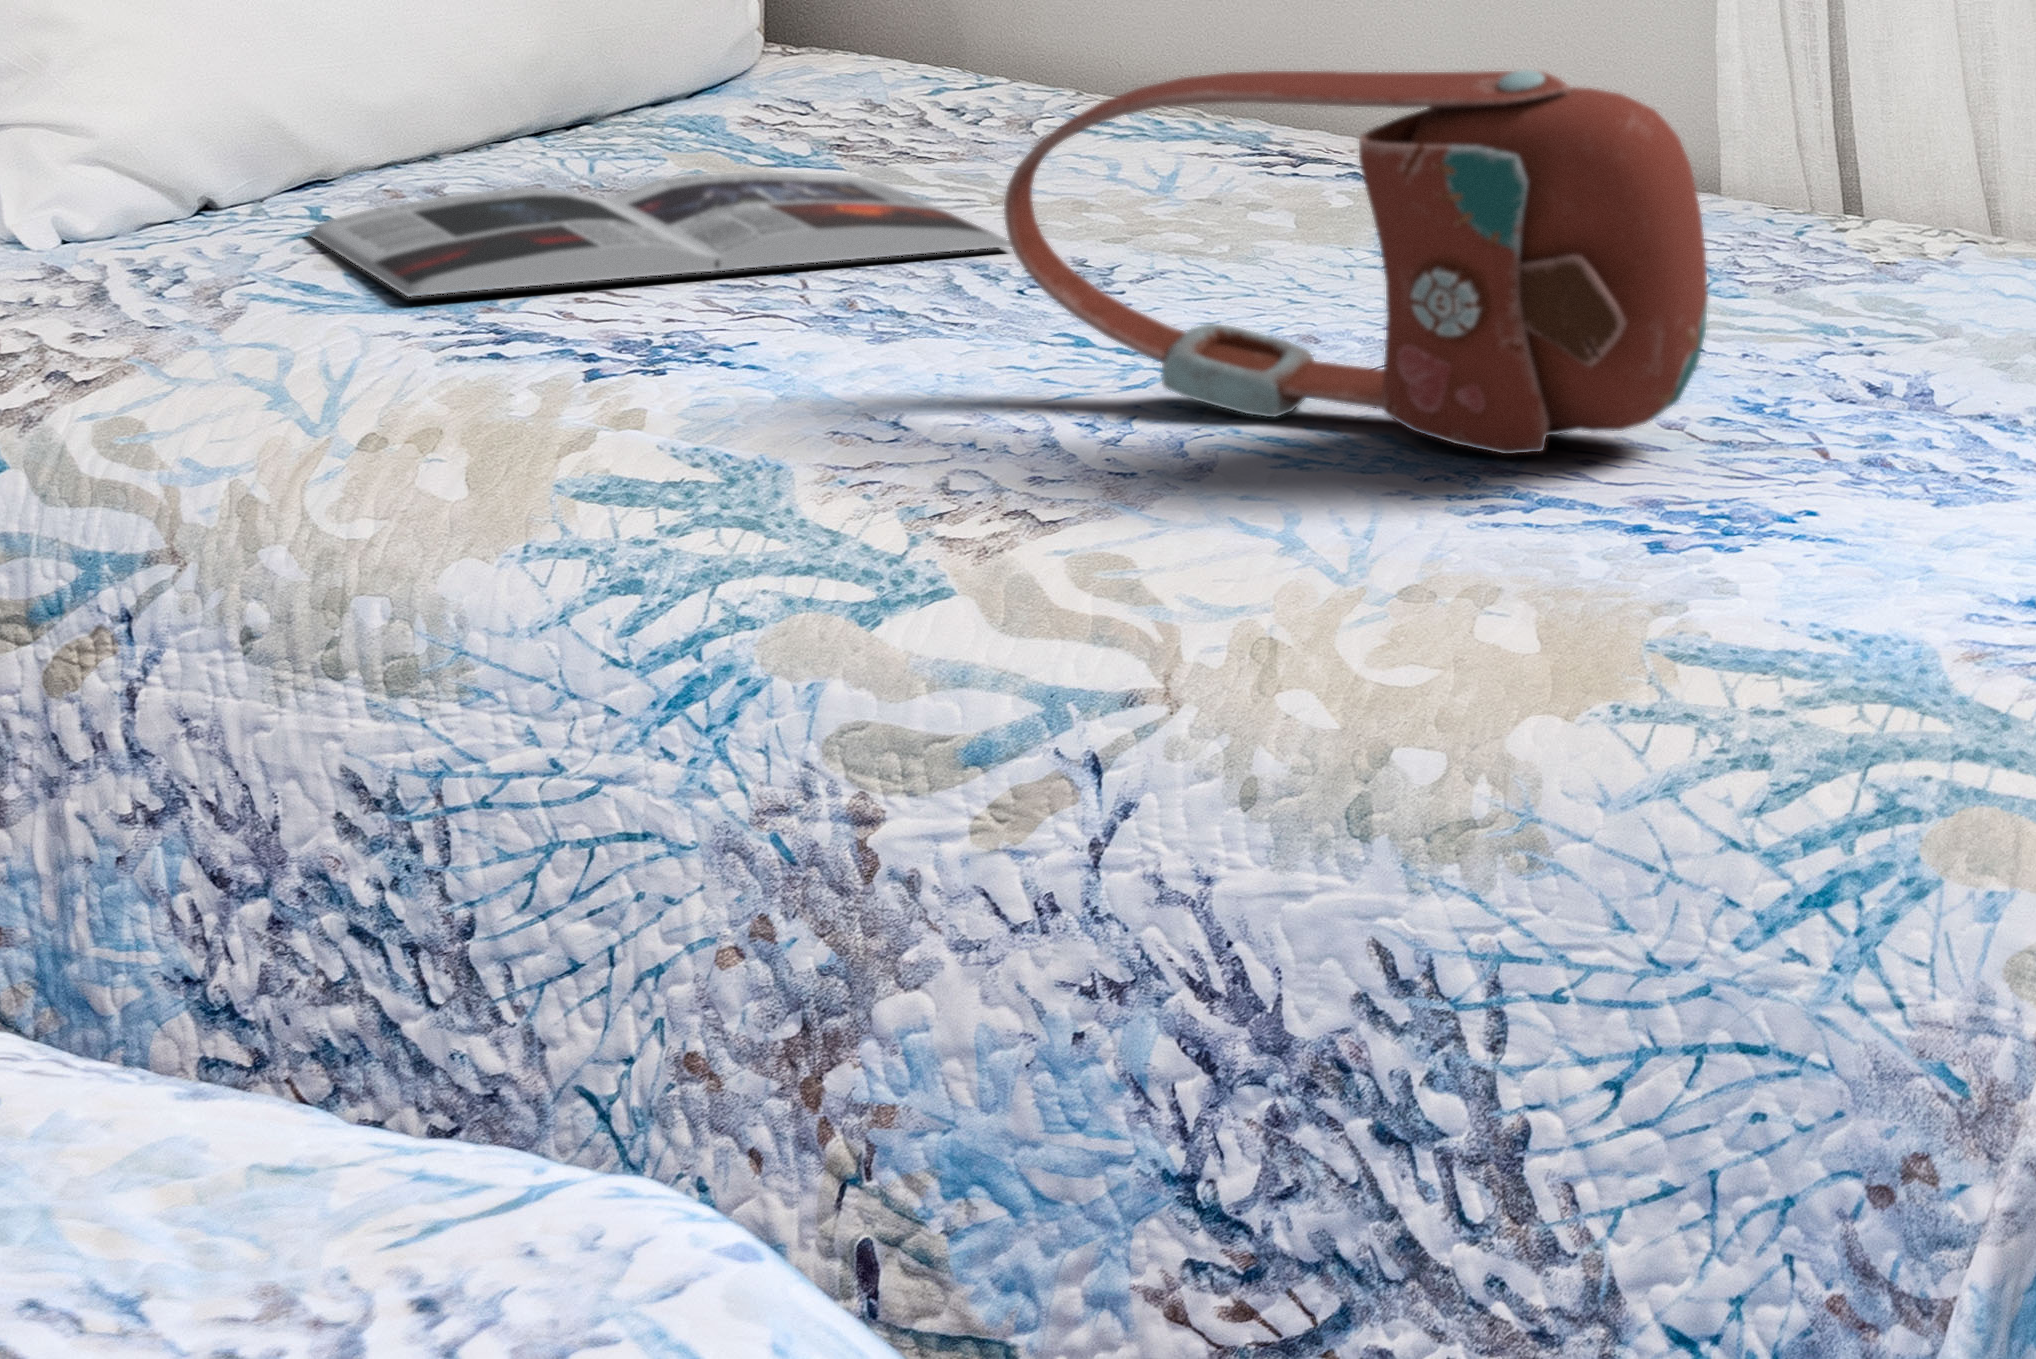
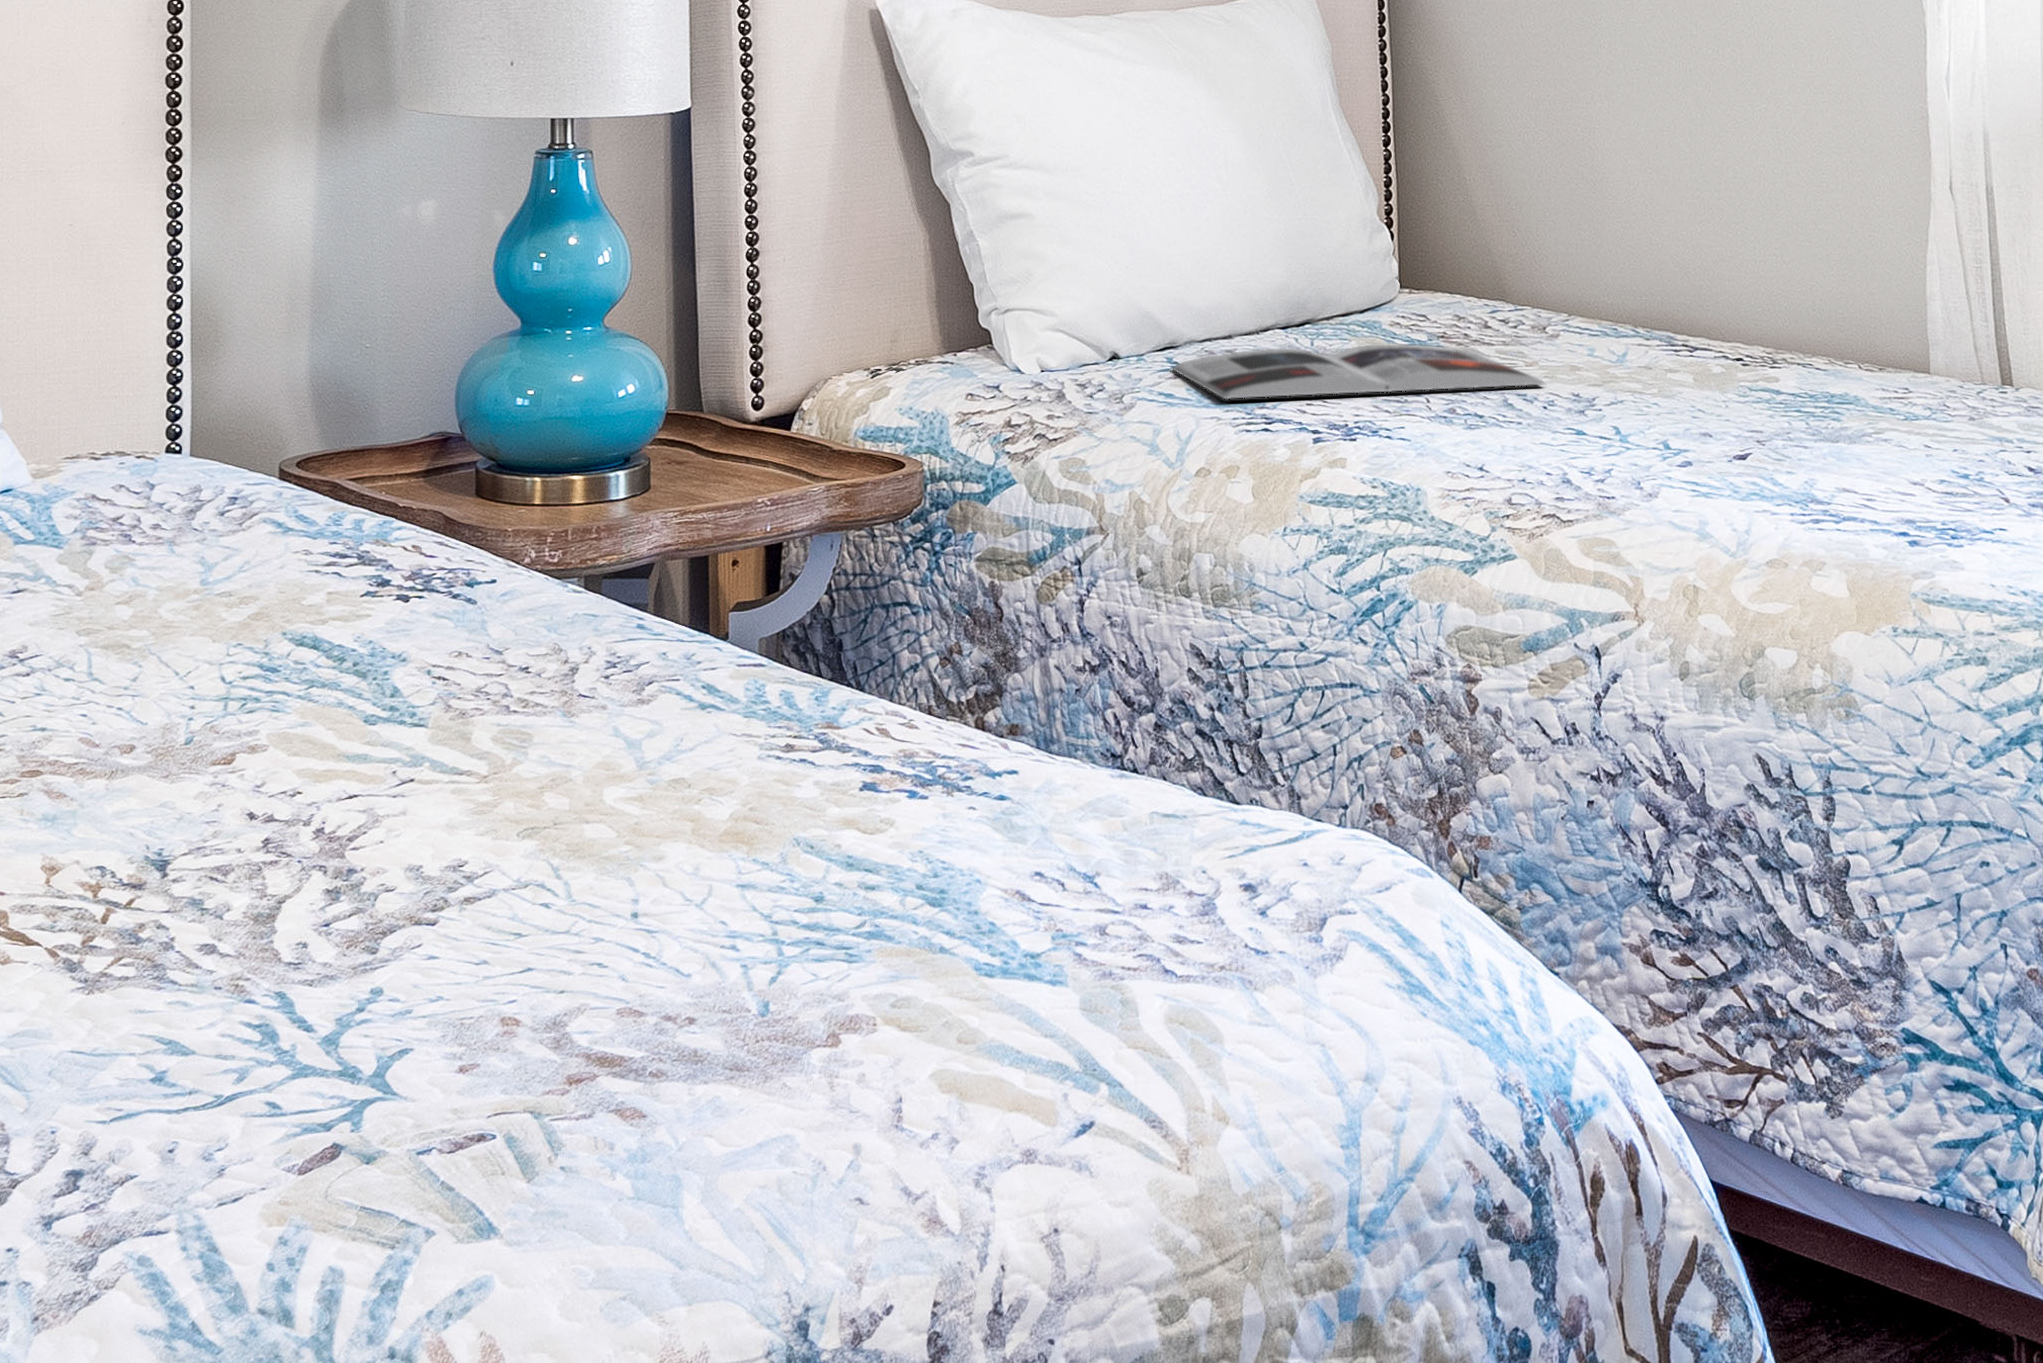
handbag: present [1004,70,1708,454] -> none [1544,276,1943,493]

